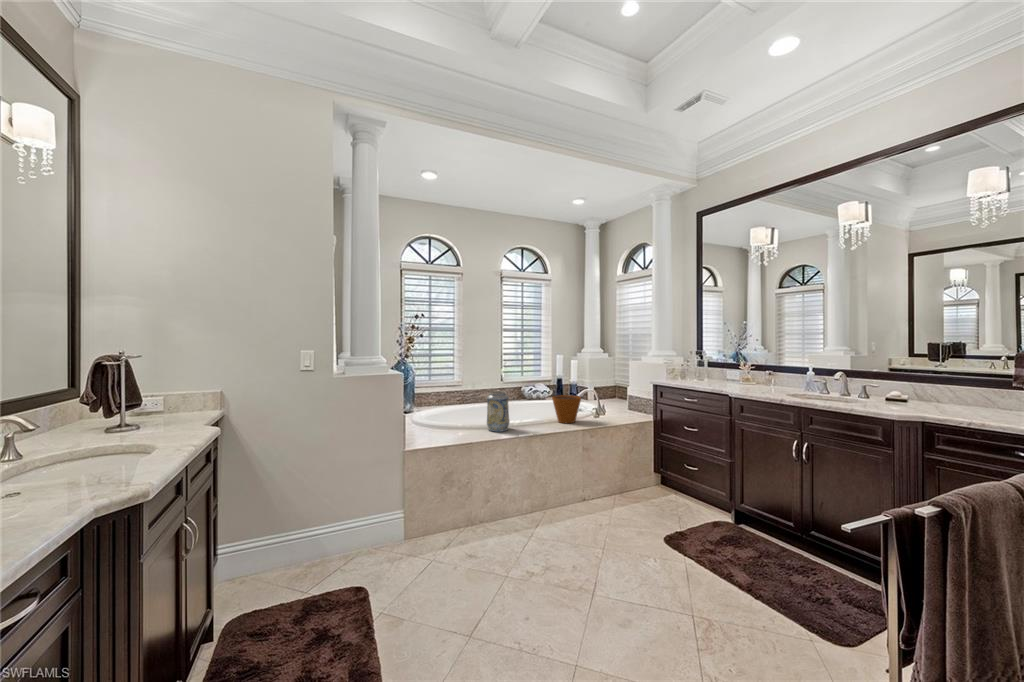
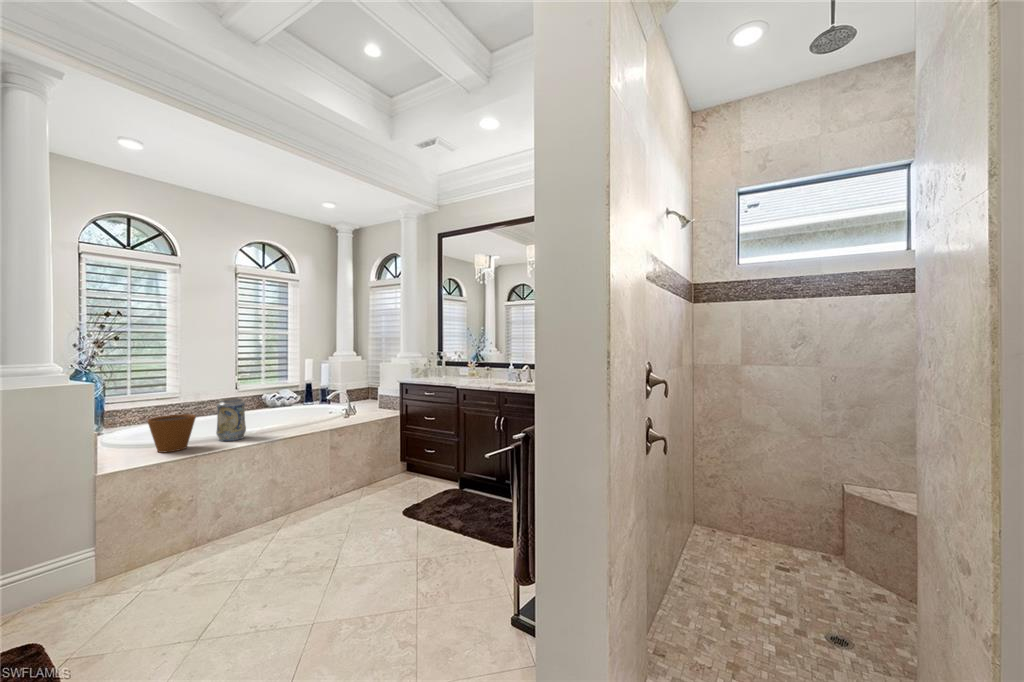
flower pot: present [552,395,581,423] -> present [148,414,196,453]

